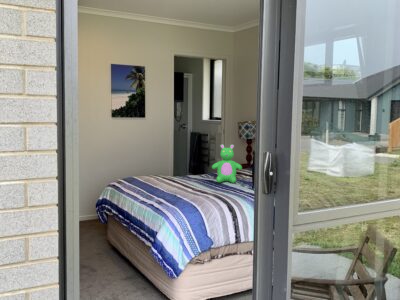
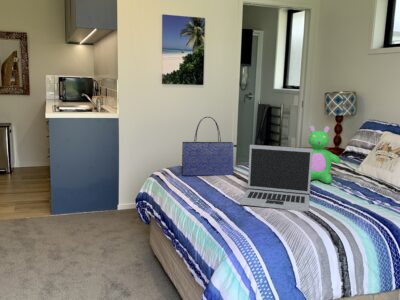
tote bag: none [132,140,172,183] -> present [182,117,237,176]
laptop: none [174,157,220,196] -> present [240,145,313,211]

